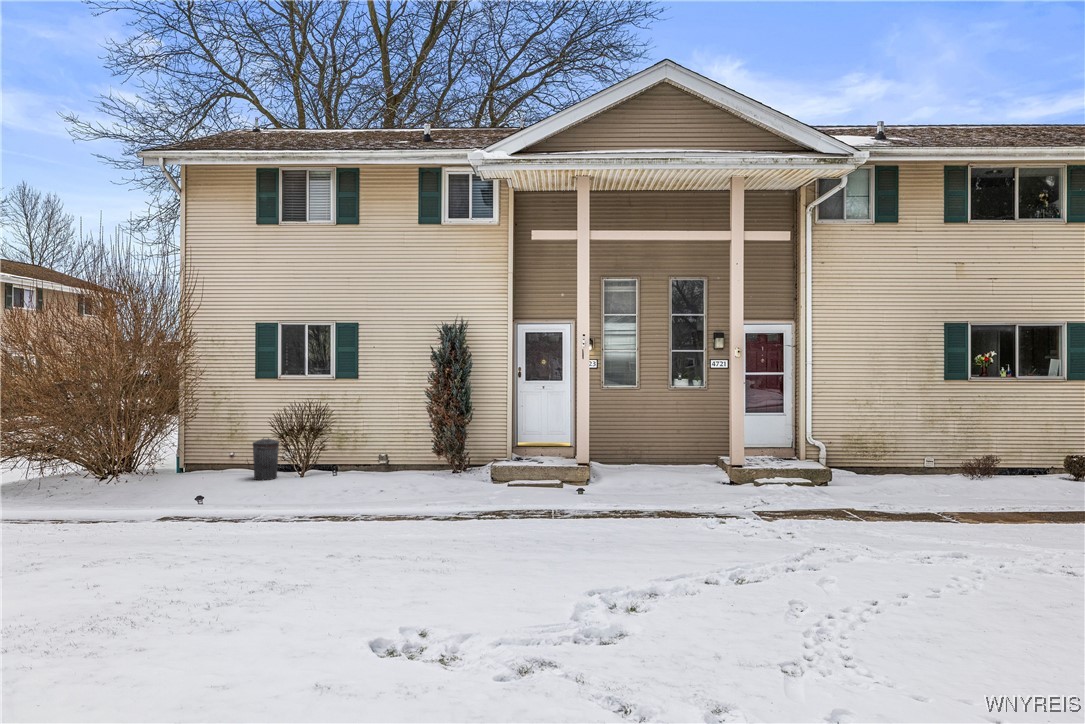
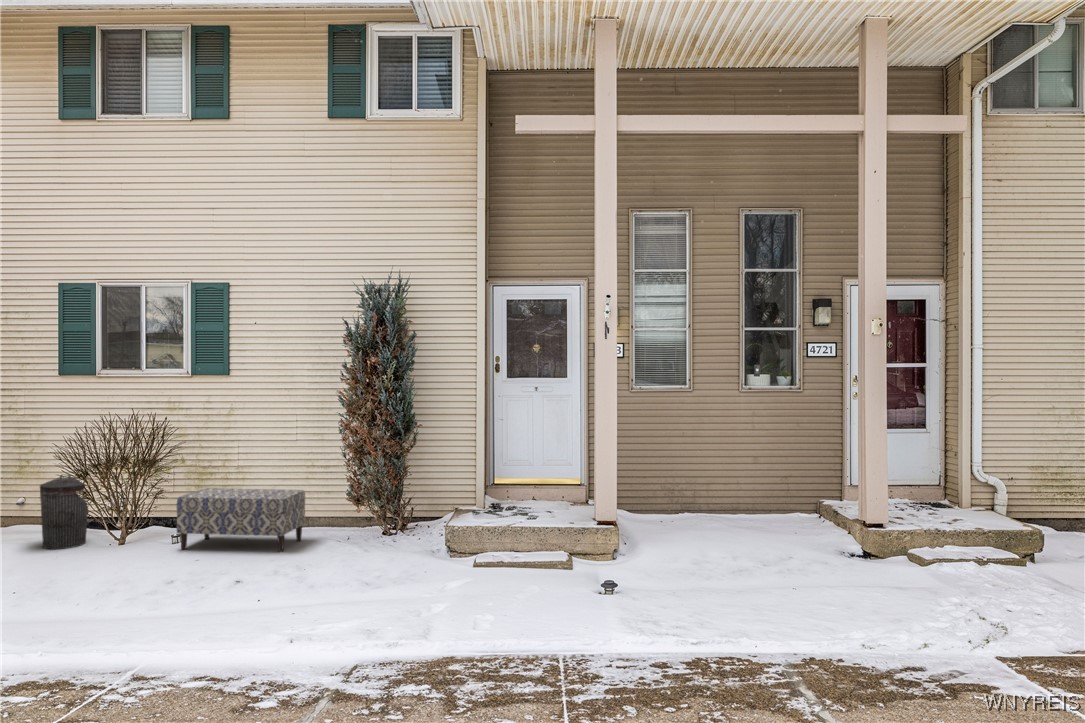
bench: none [334,446,406,482] -> present [177,488,305,552]

